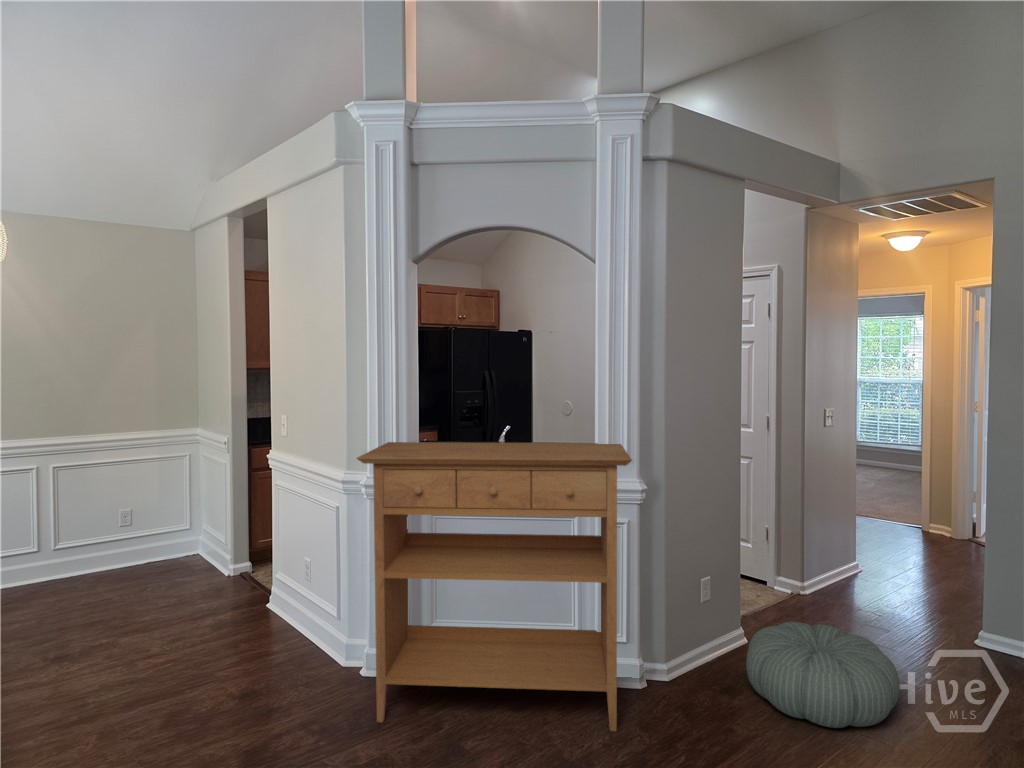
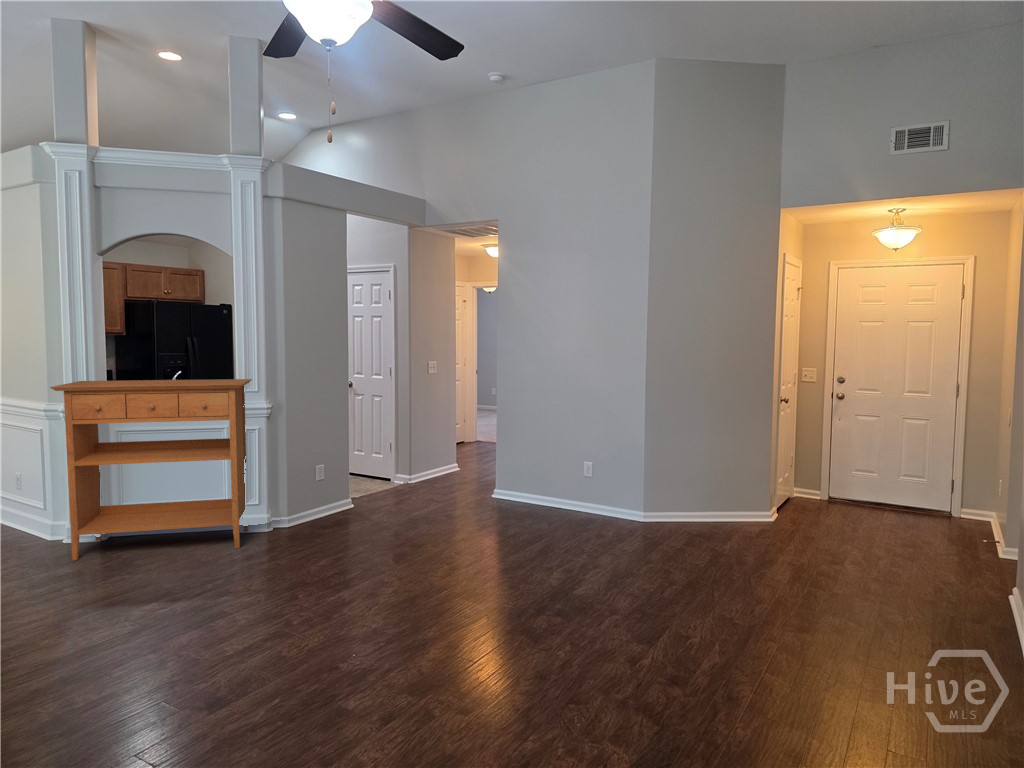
pouf: present [746,622,900,728] -> none [332,486,415,534]

